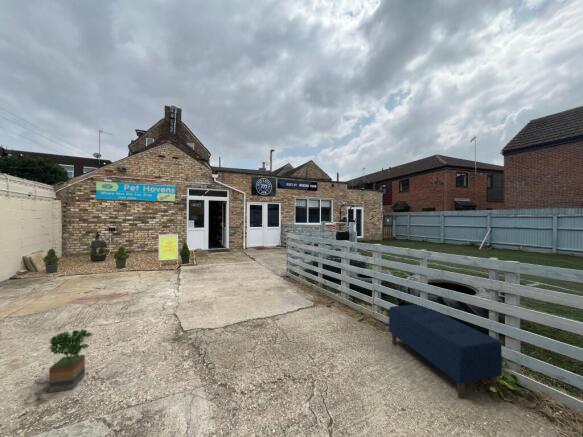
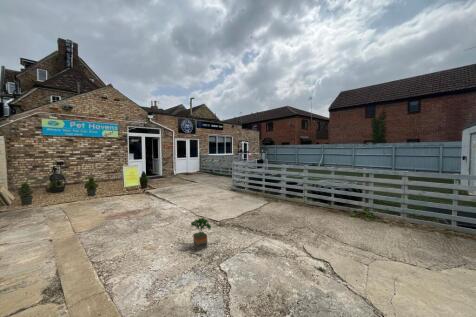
bench: present [389,304,502,399] -> none [321,192,370,222]

